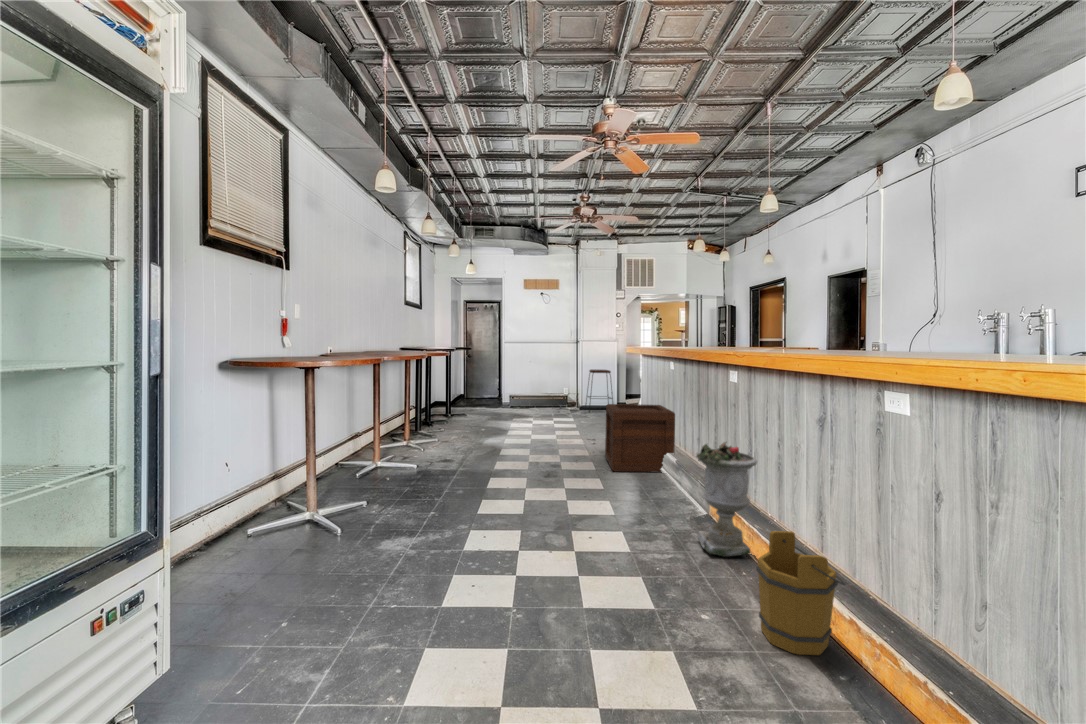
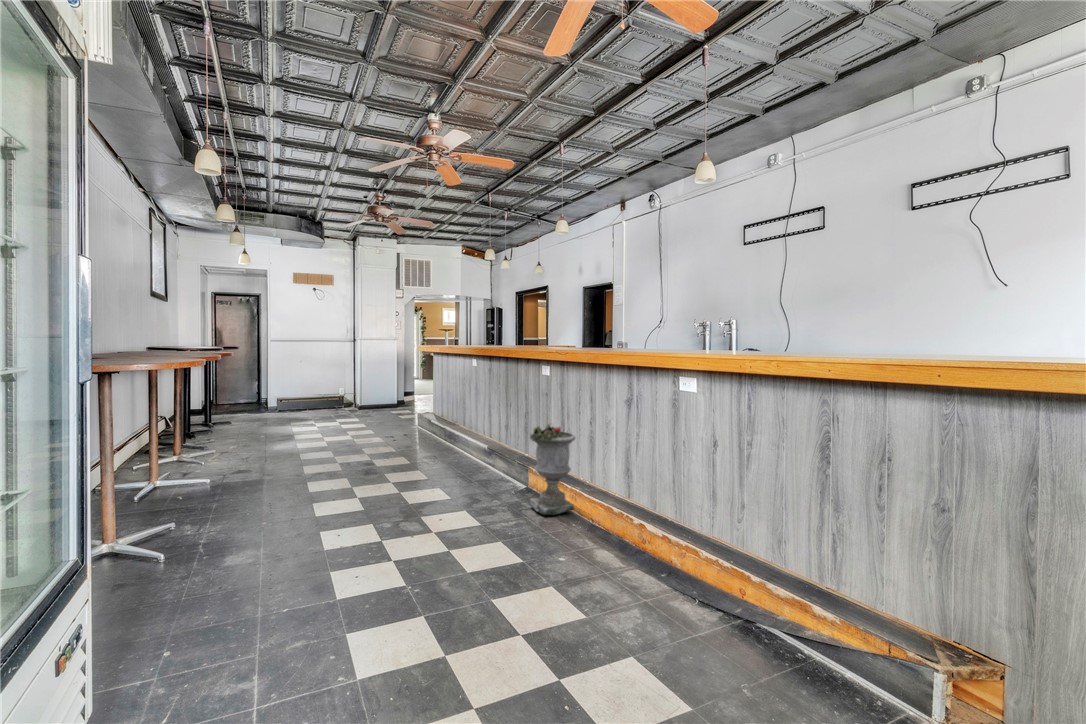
bar stool: present [586,369,613,412] -> none [367,367,399,411]
wooden crate: present [605,404,675,473] -> none [415,398,484,462]
bucket: present [756,531,845,655] -> none [598,483,655,568]

